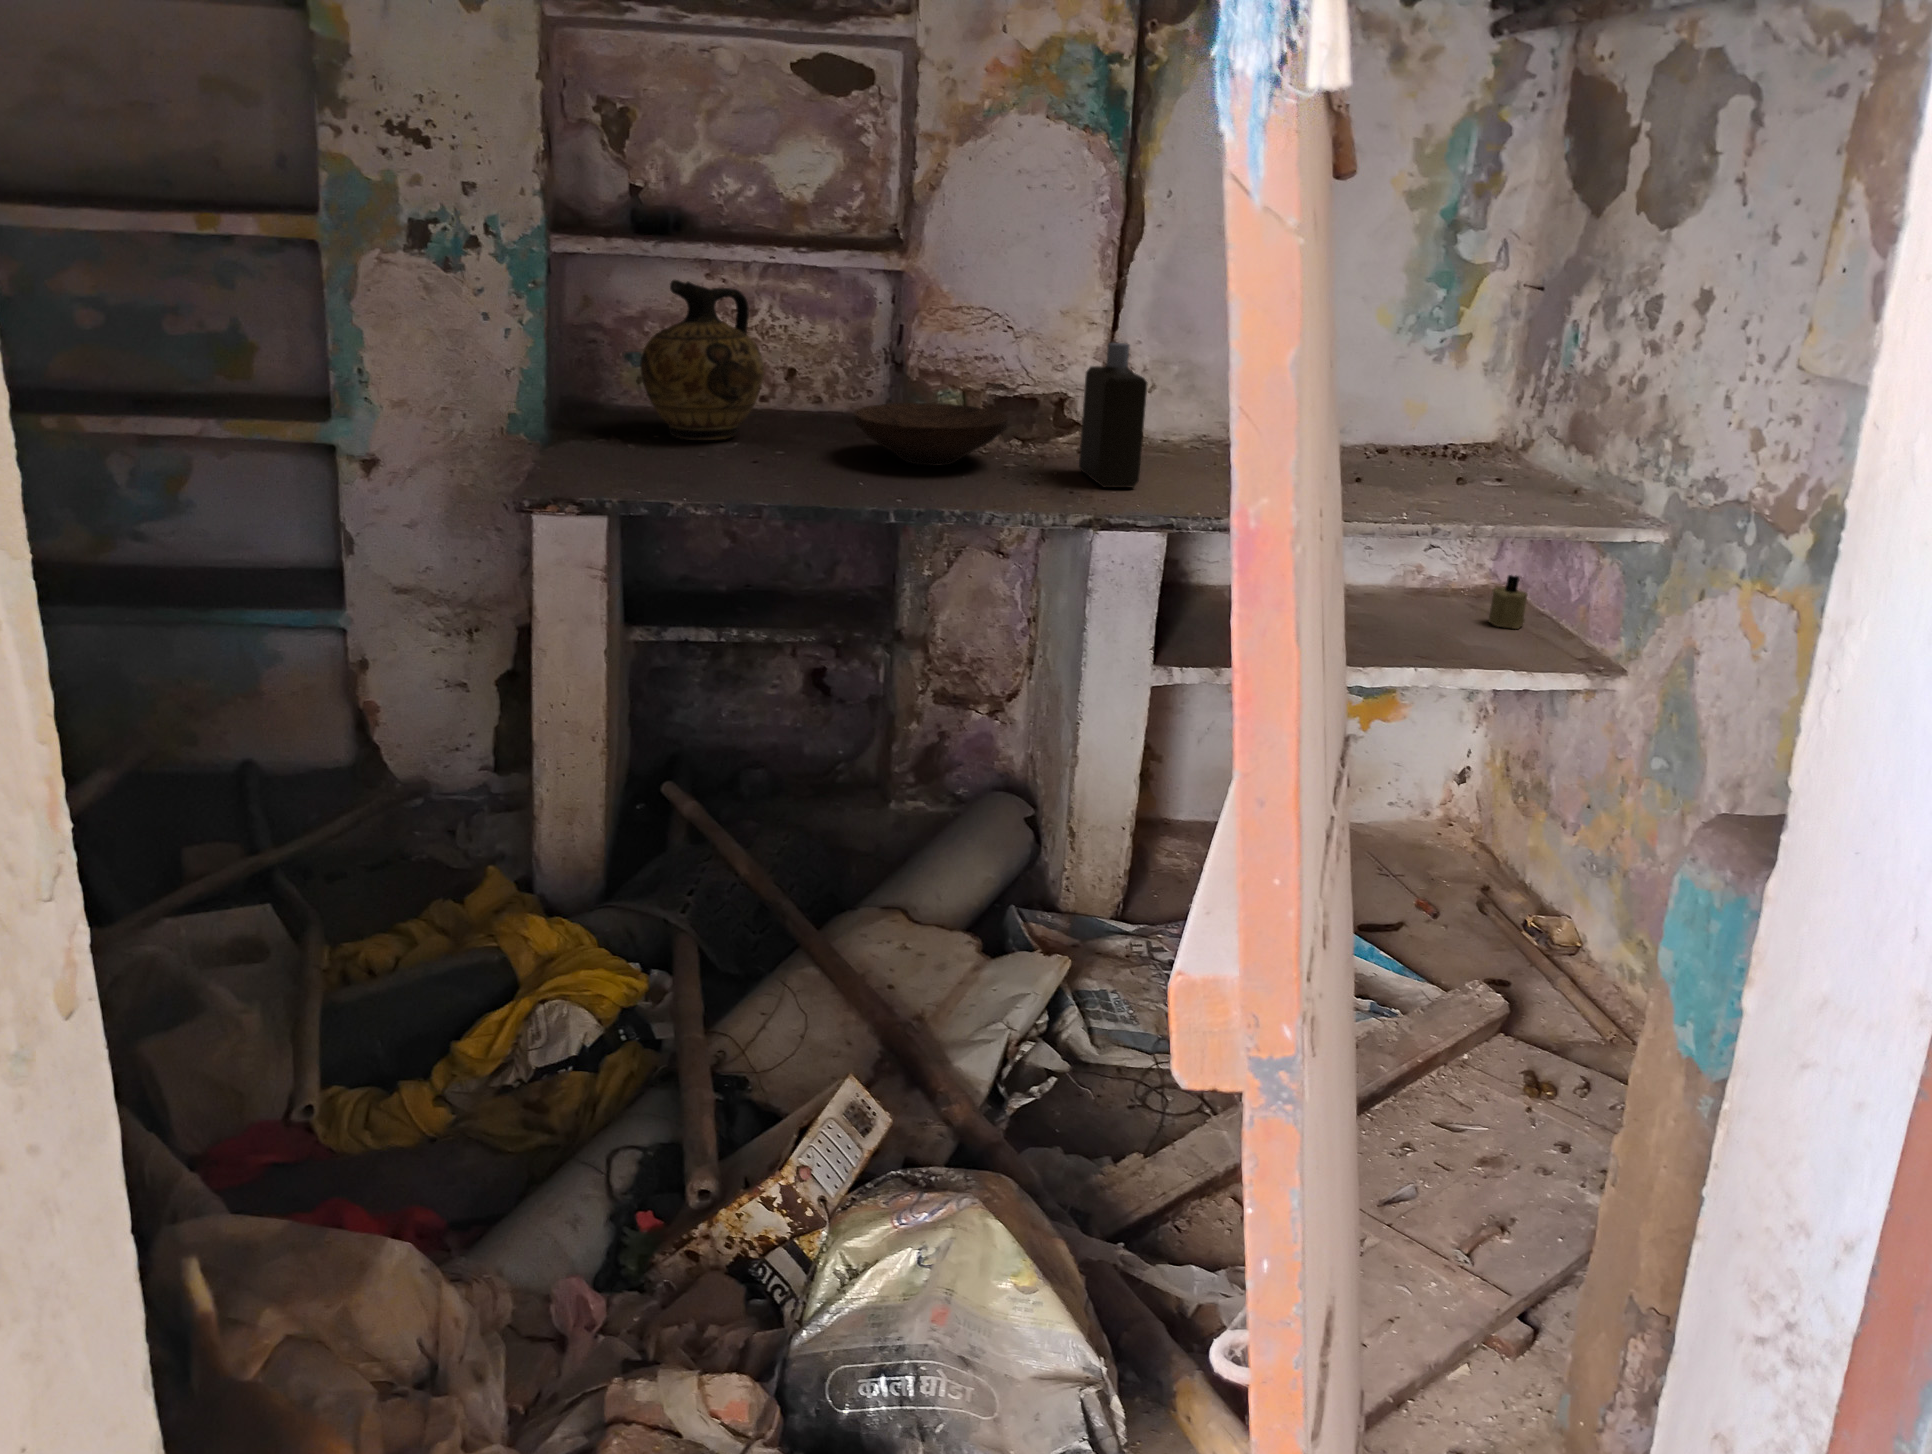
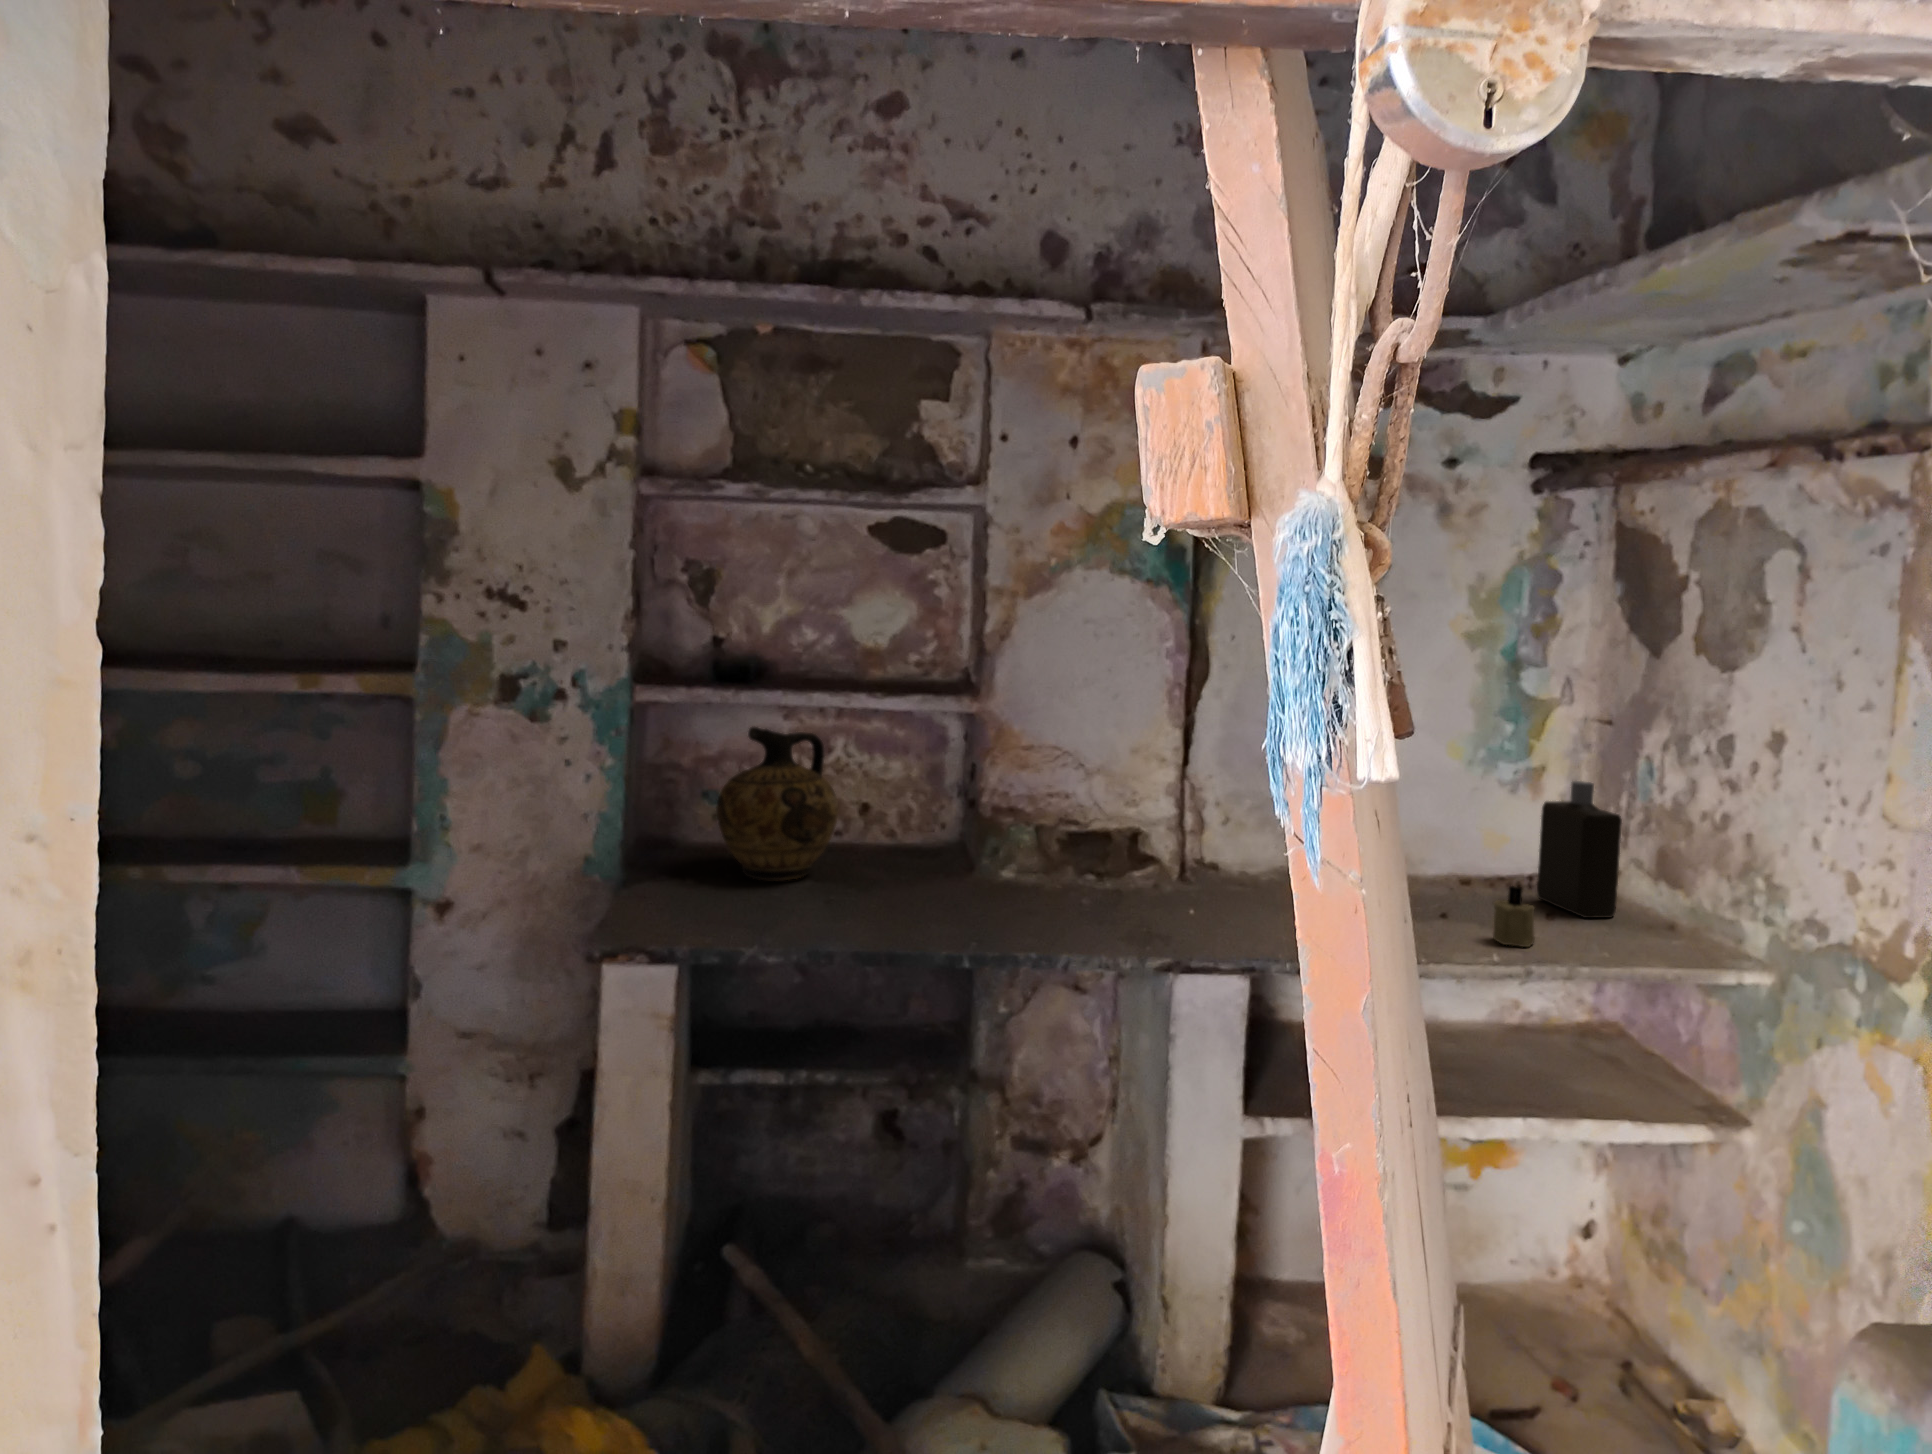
bottle: present [1079,343,1148,487] -> present [1537,781,1622,918]
wooden bowl: present [854,403,1008,466] -> none [929,840,1085,908]
candle: present [1489,575,1528,629] -> present [1493,886,1535,947]

